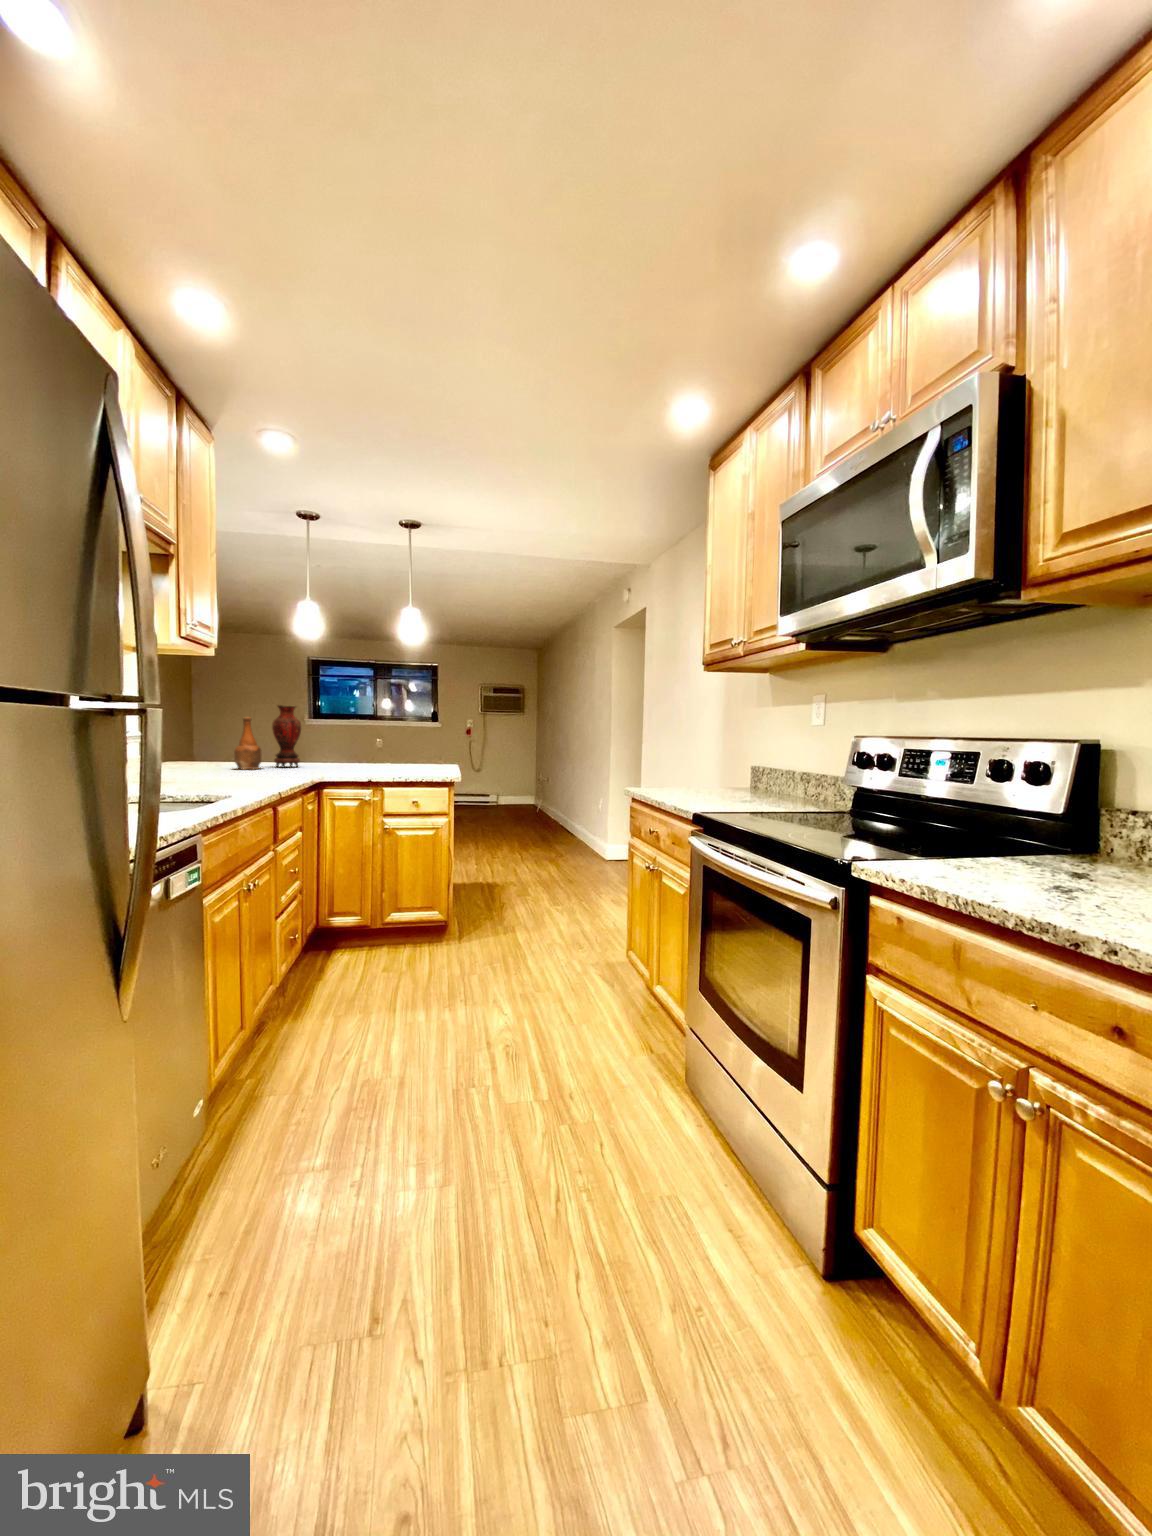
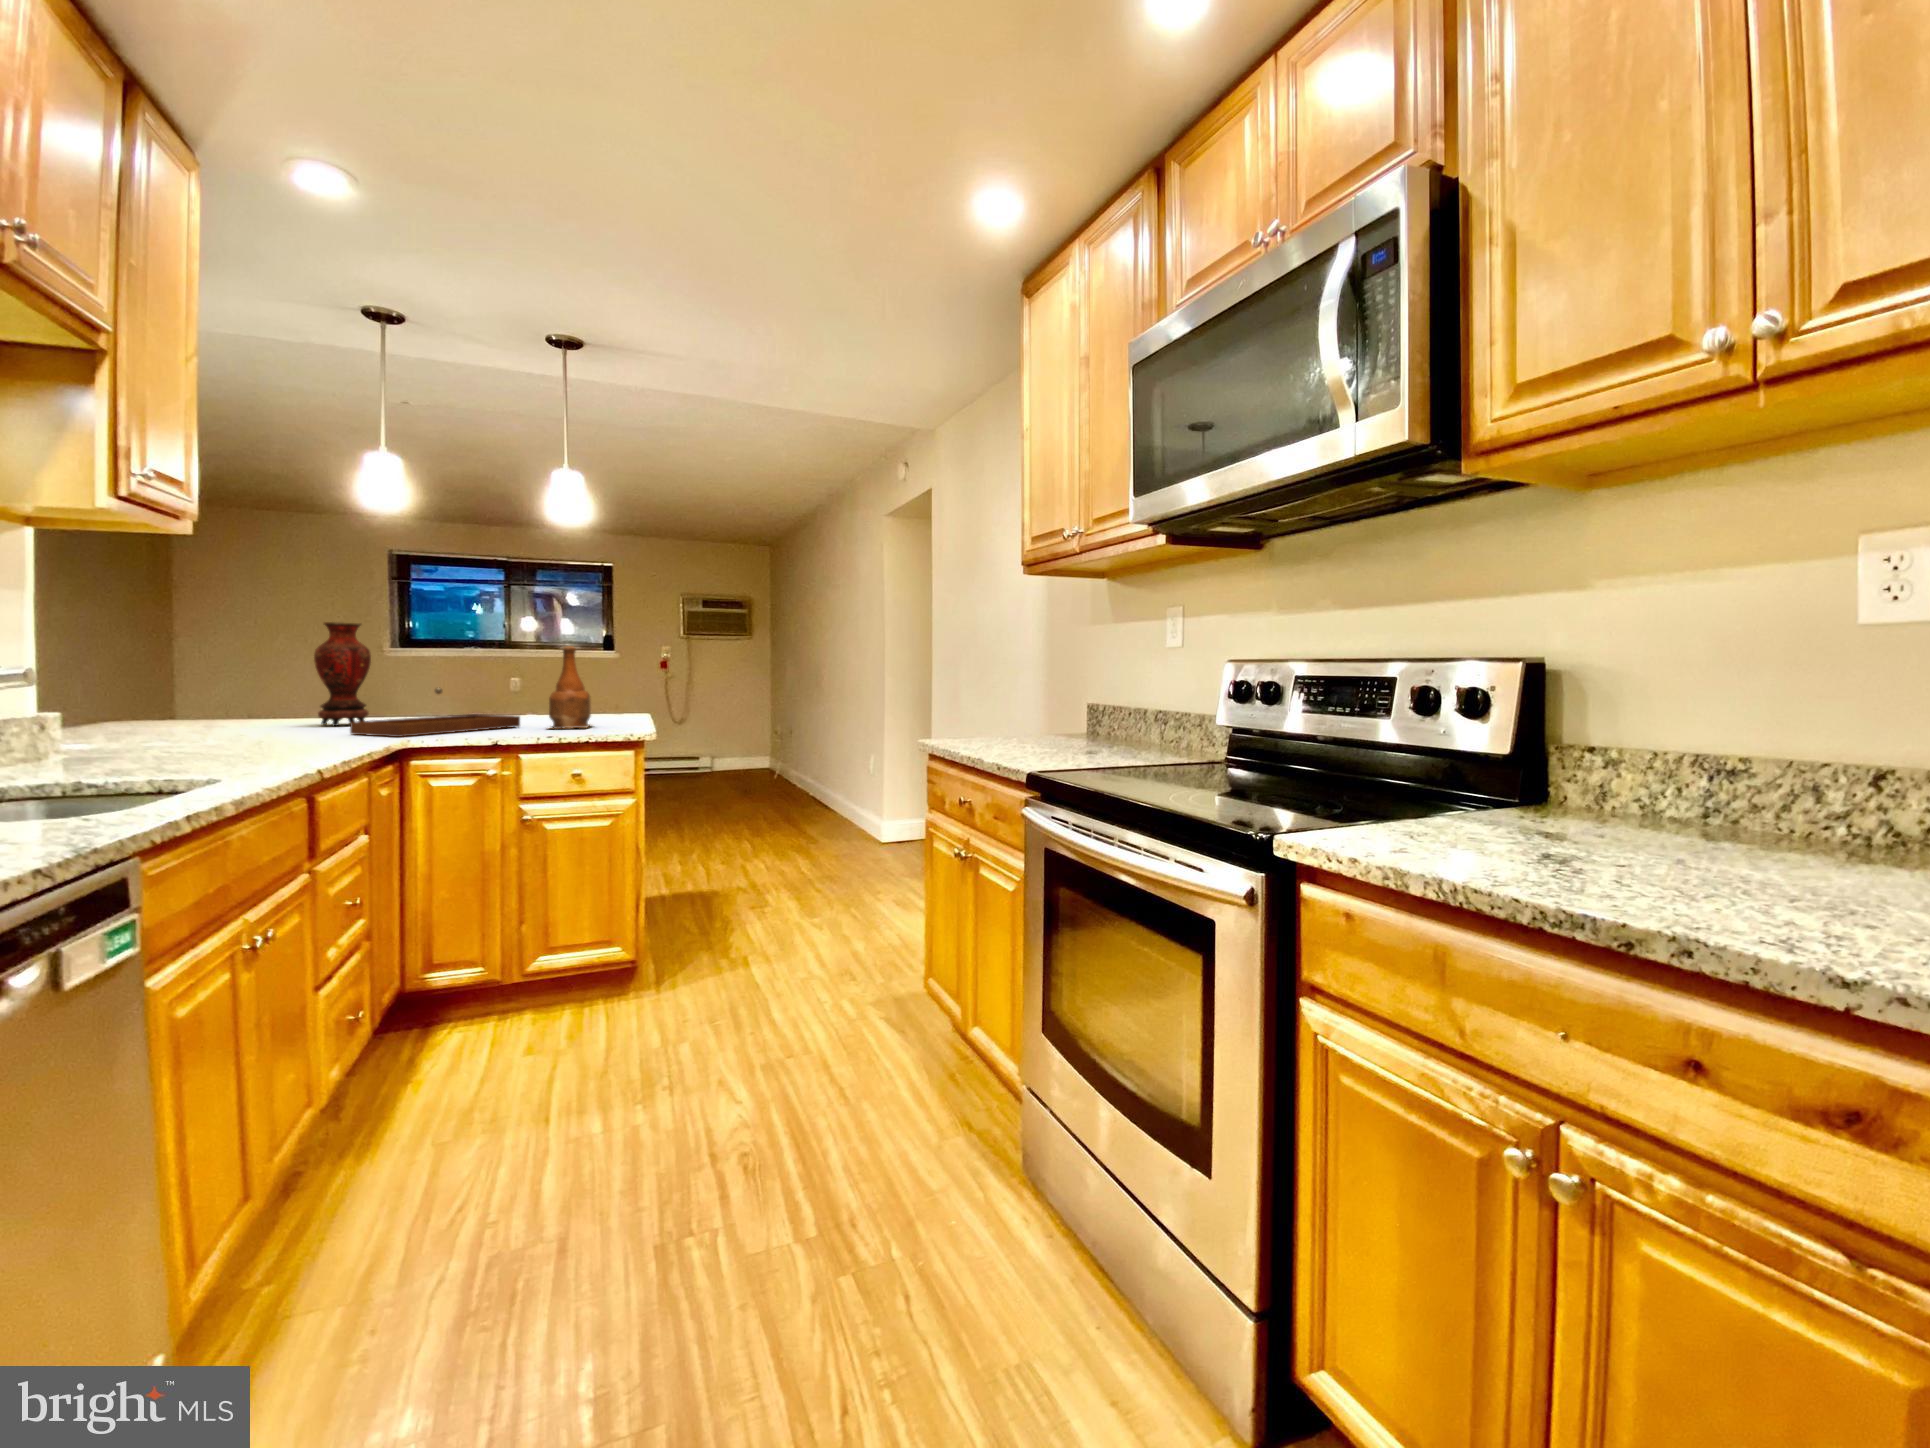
bottle: present [234,717,261,769] -> present [549,646,592,729]
tray: none [291,746,382,775] -> present [350,687,520,737]

